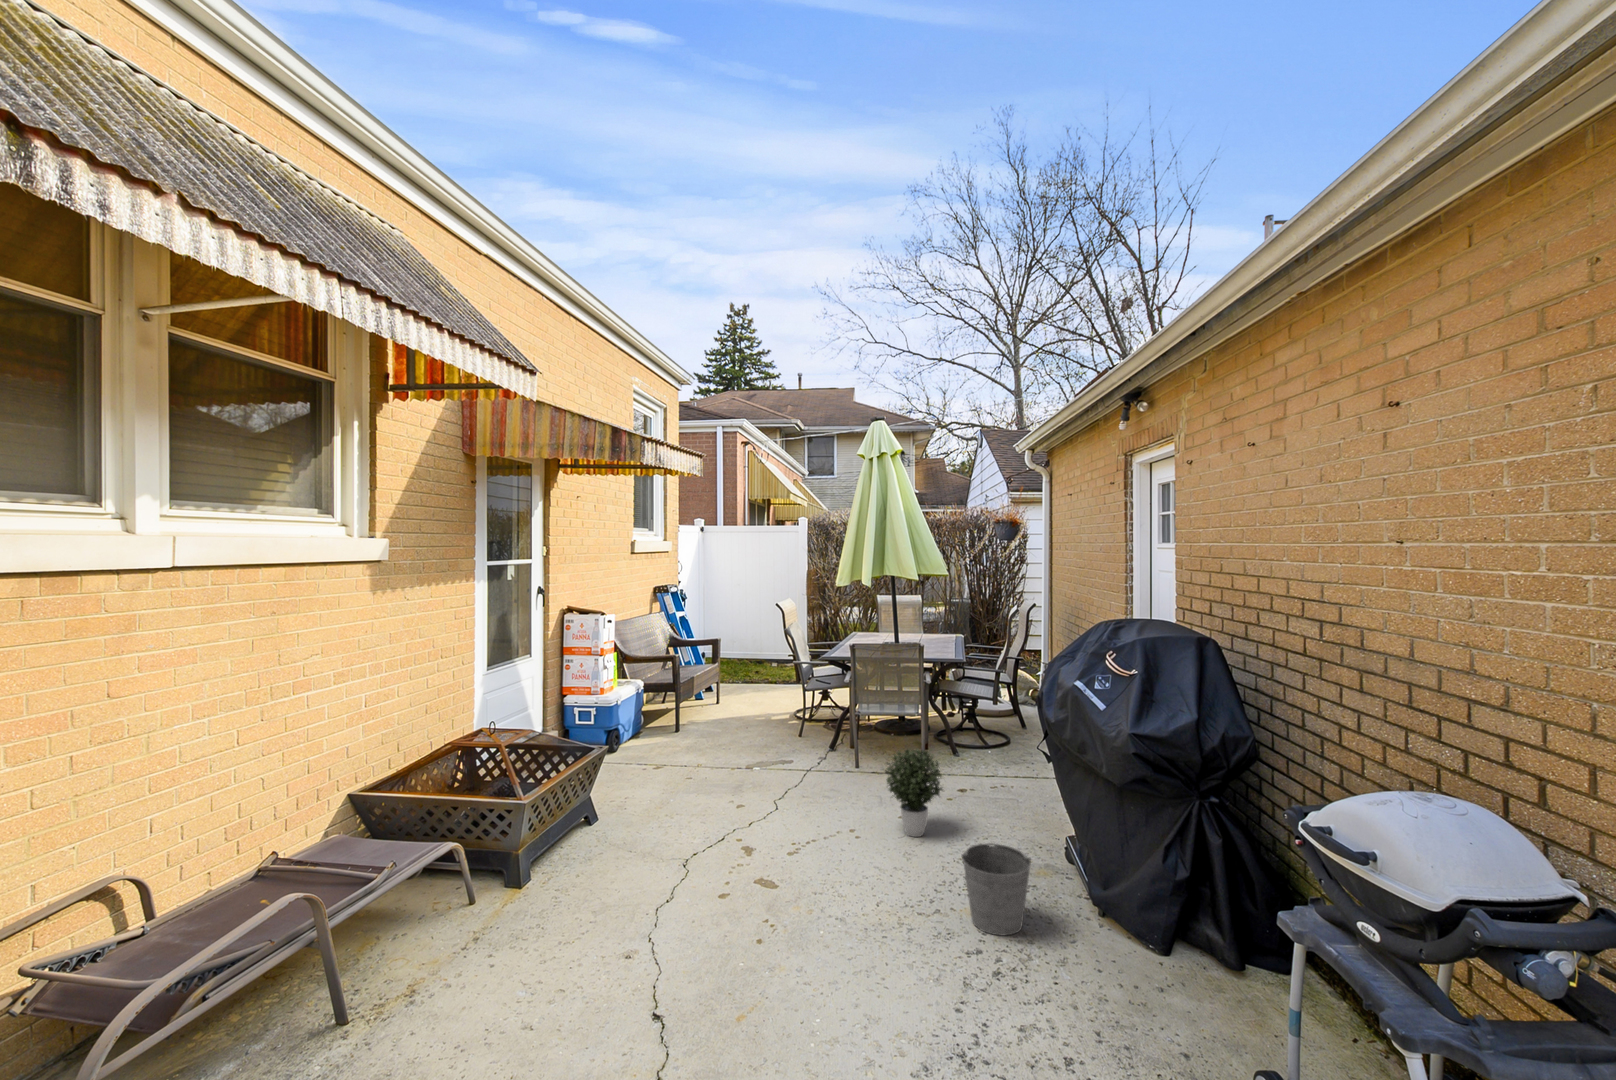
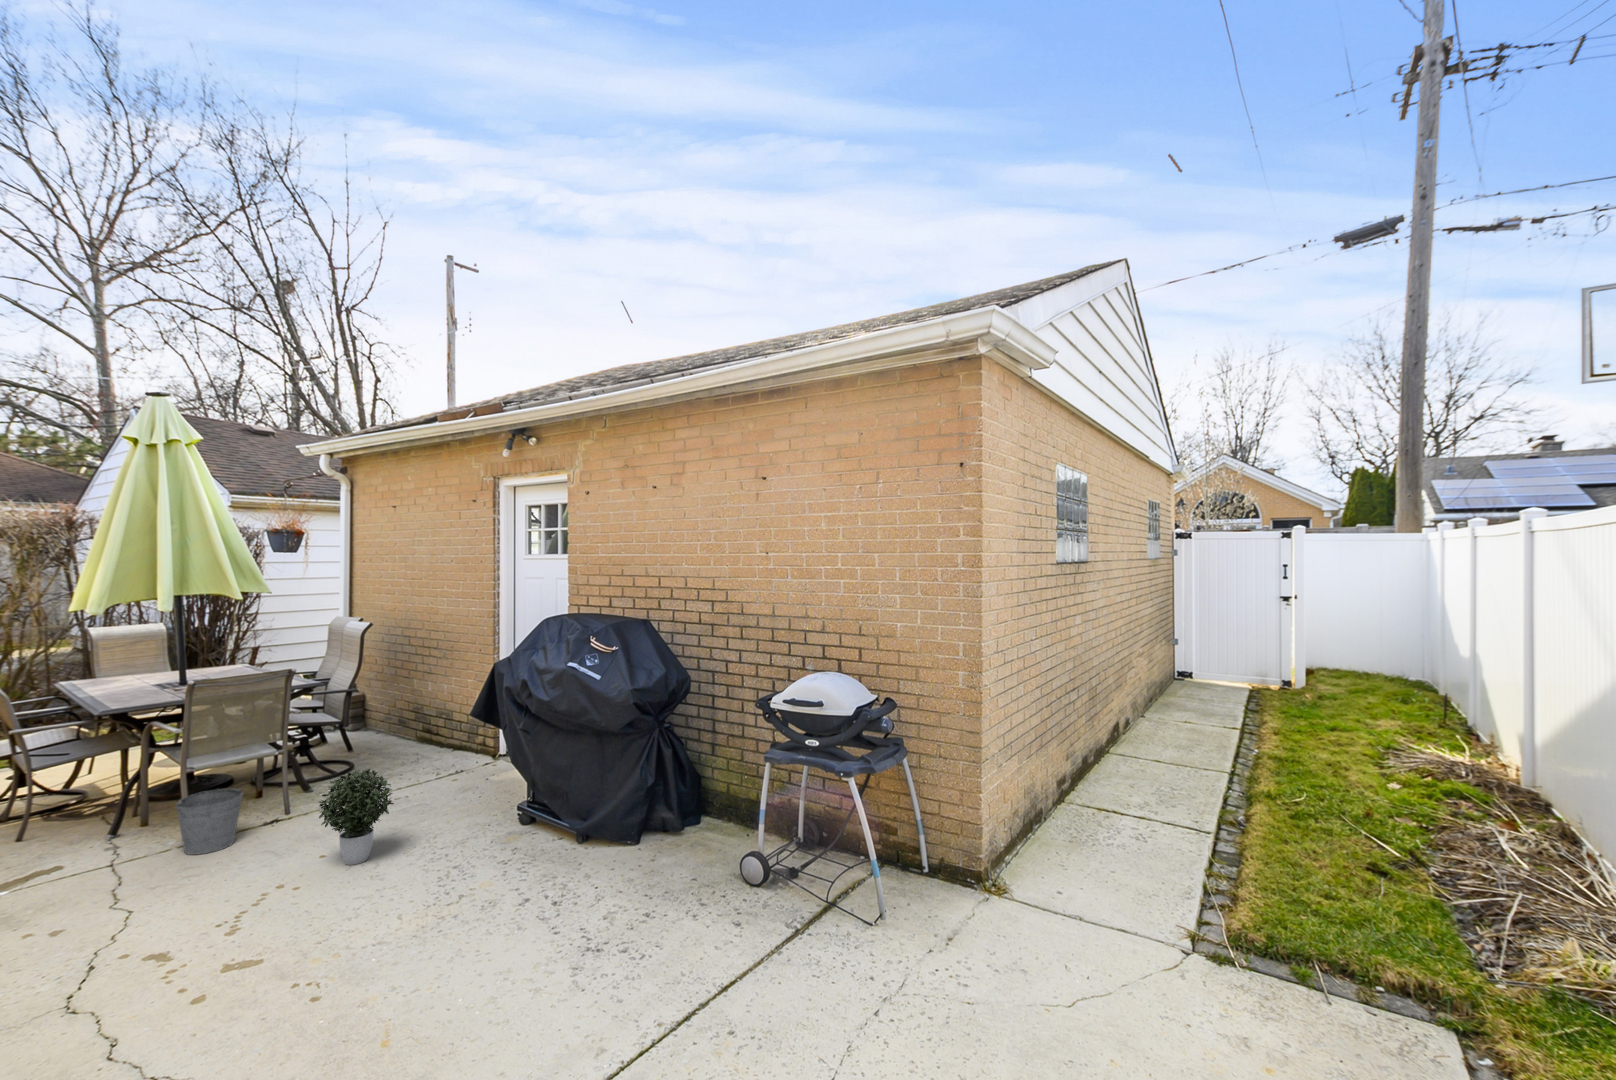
bucket: present [961,843,1031,935] -> present [176,789,243,855]

